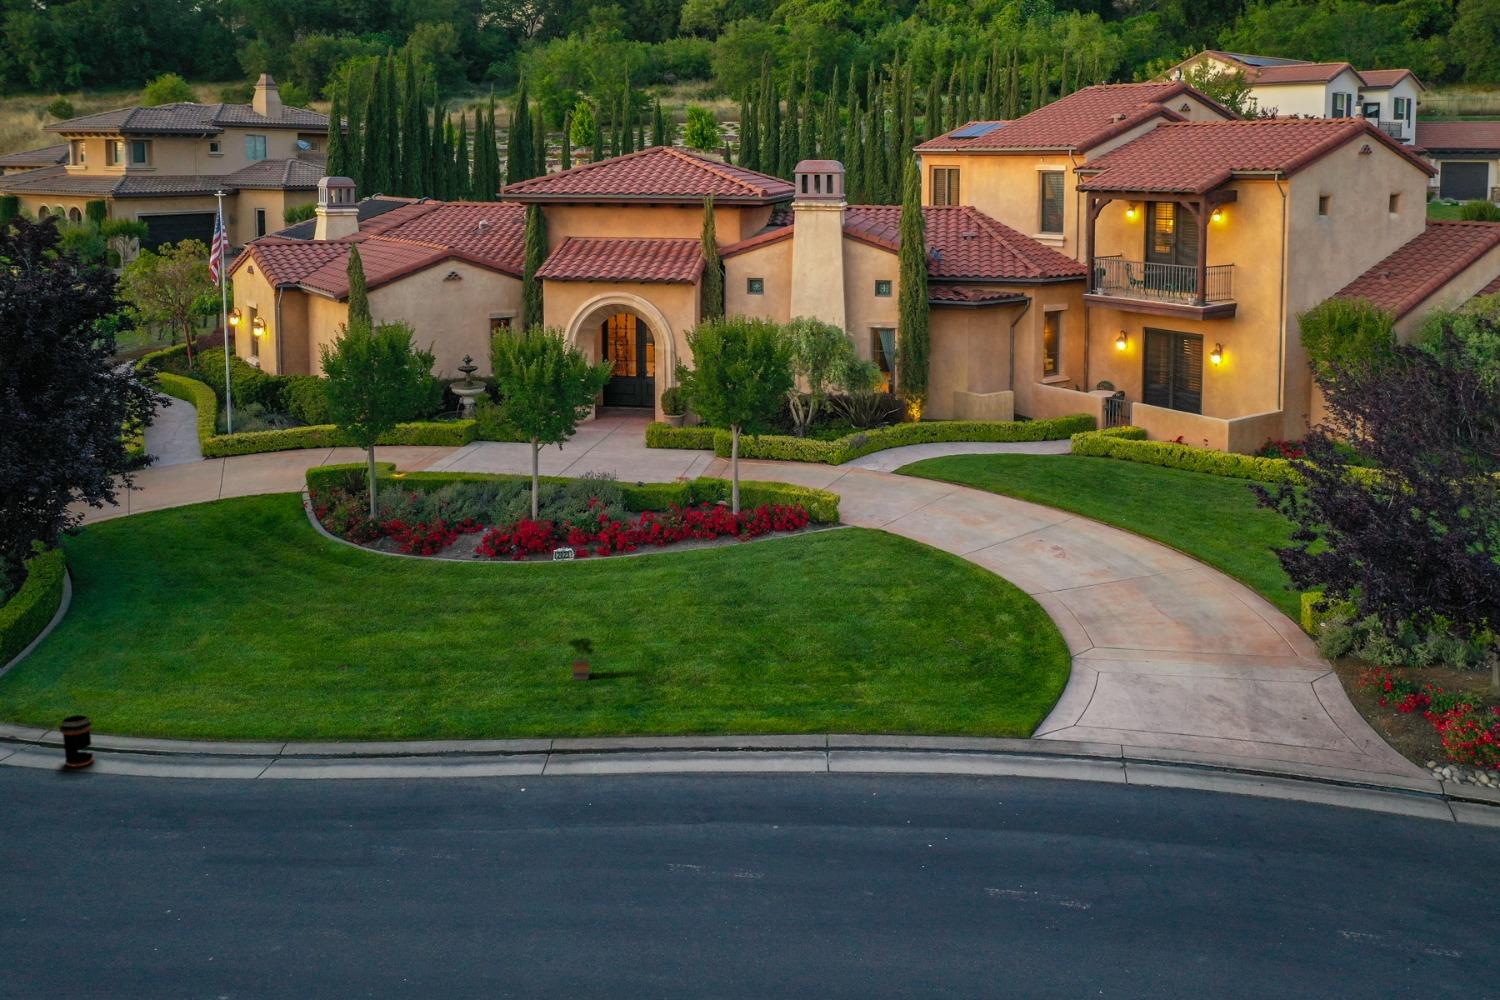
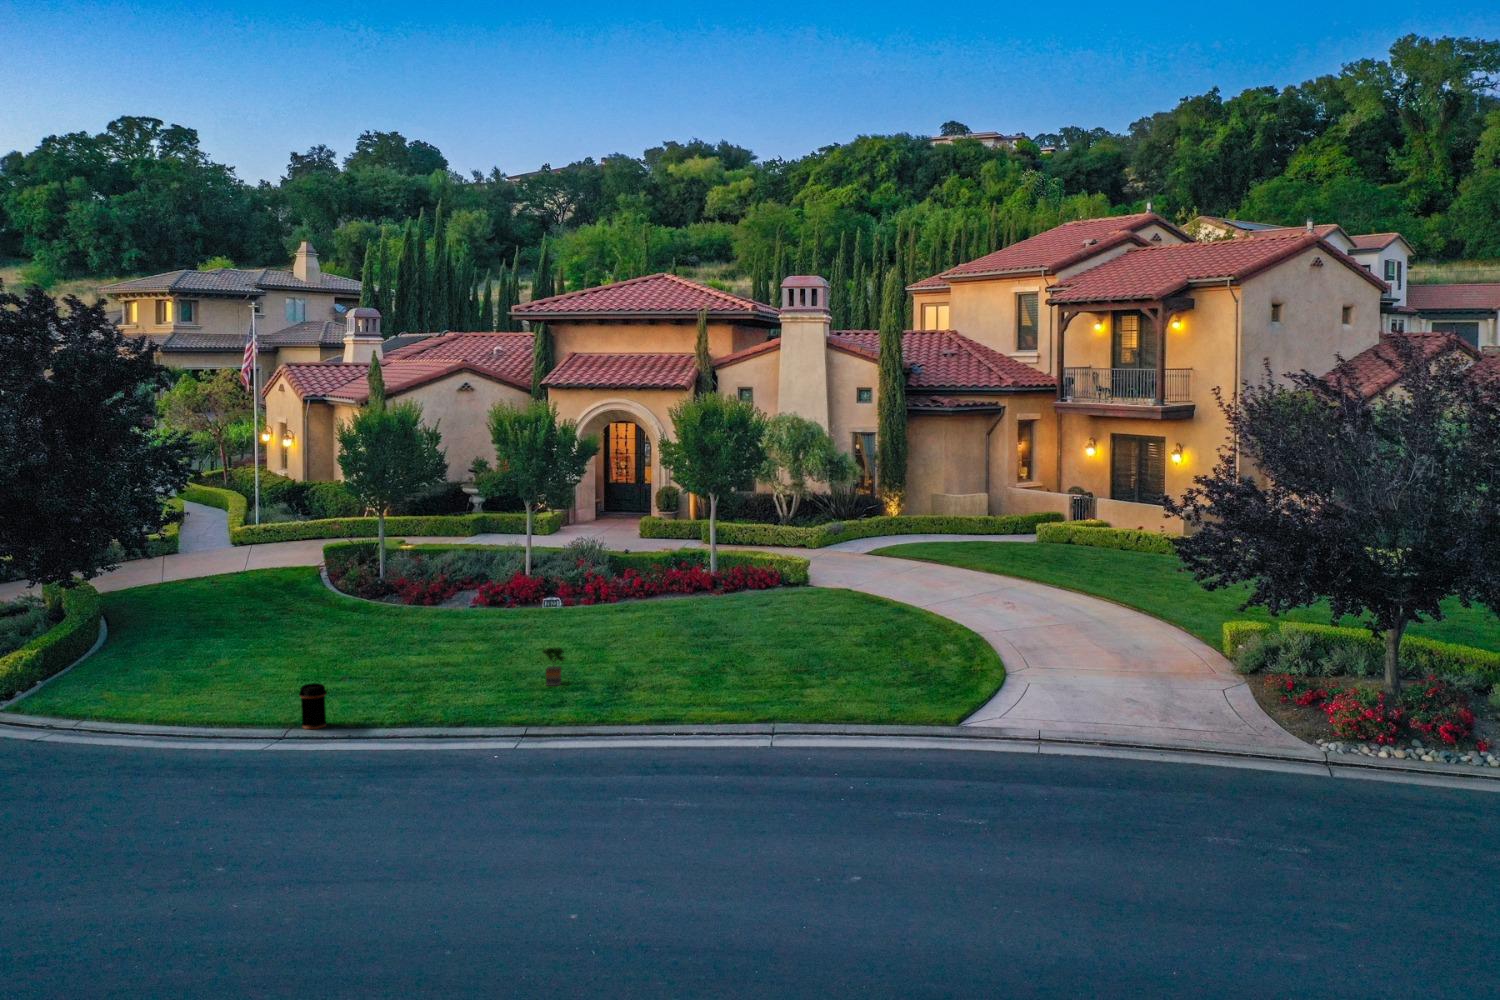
trash can: present [60,715,93,766] -> present [299,683,327,729]

